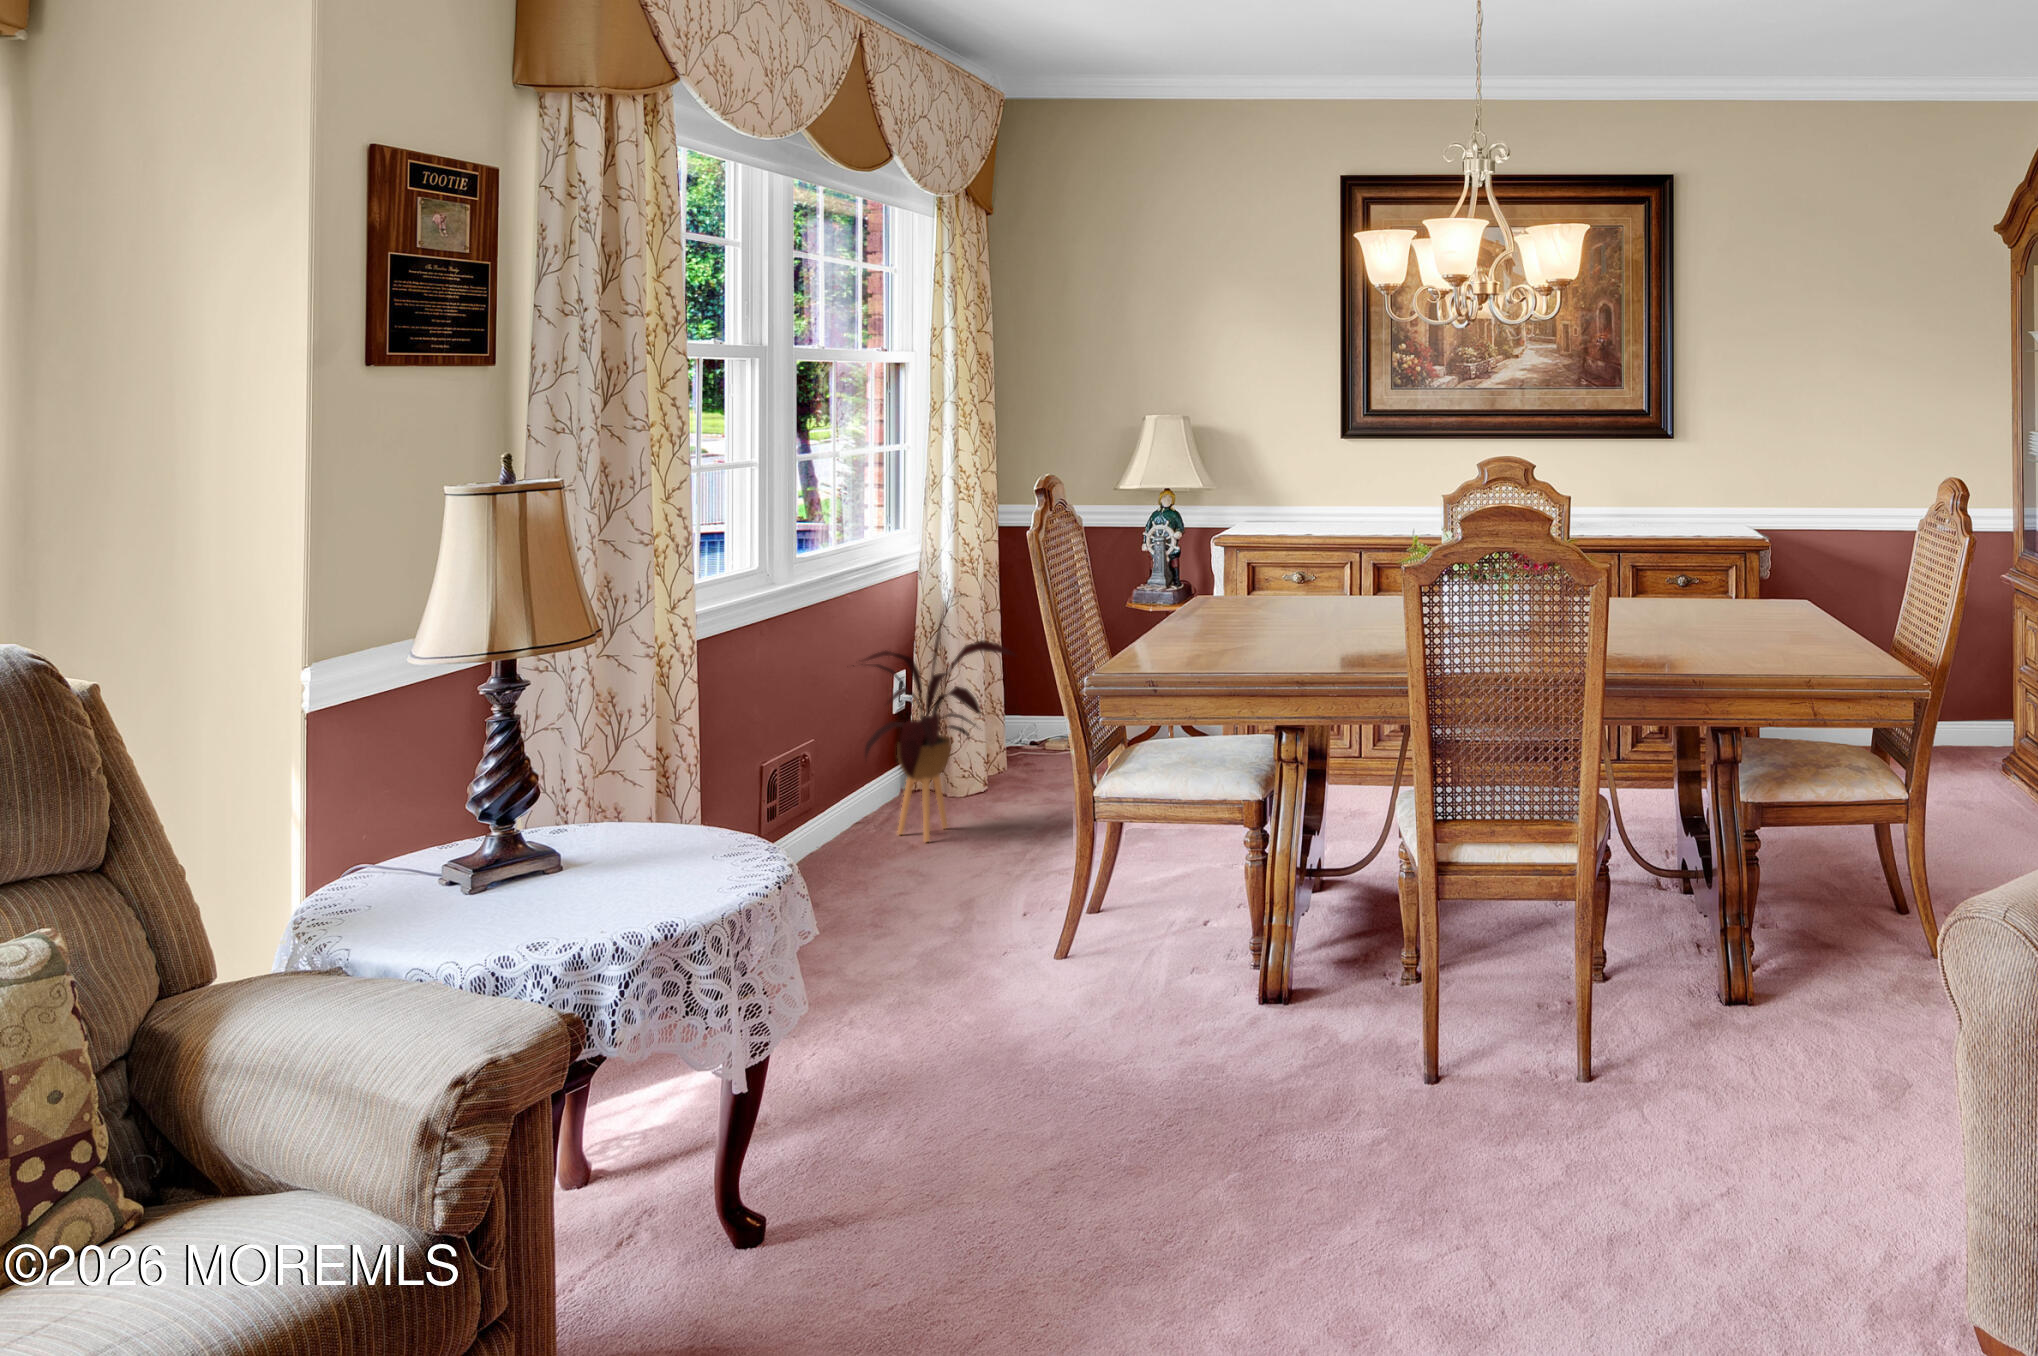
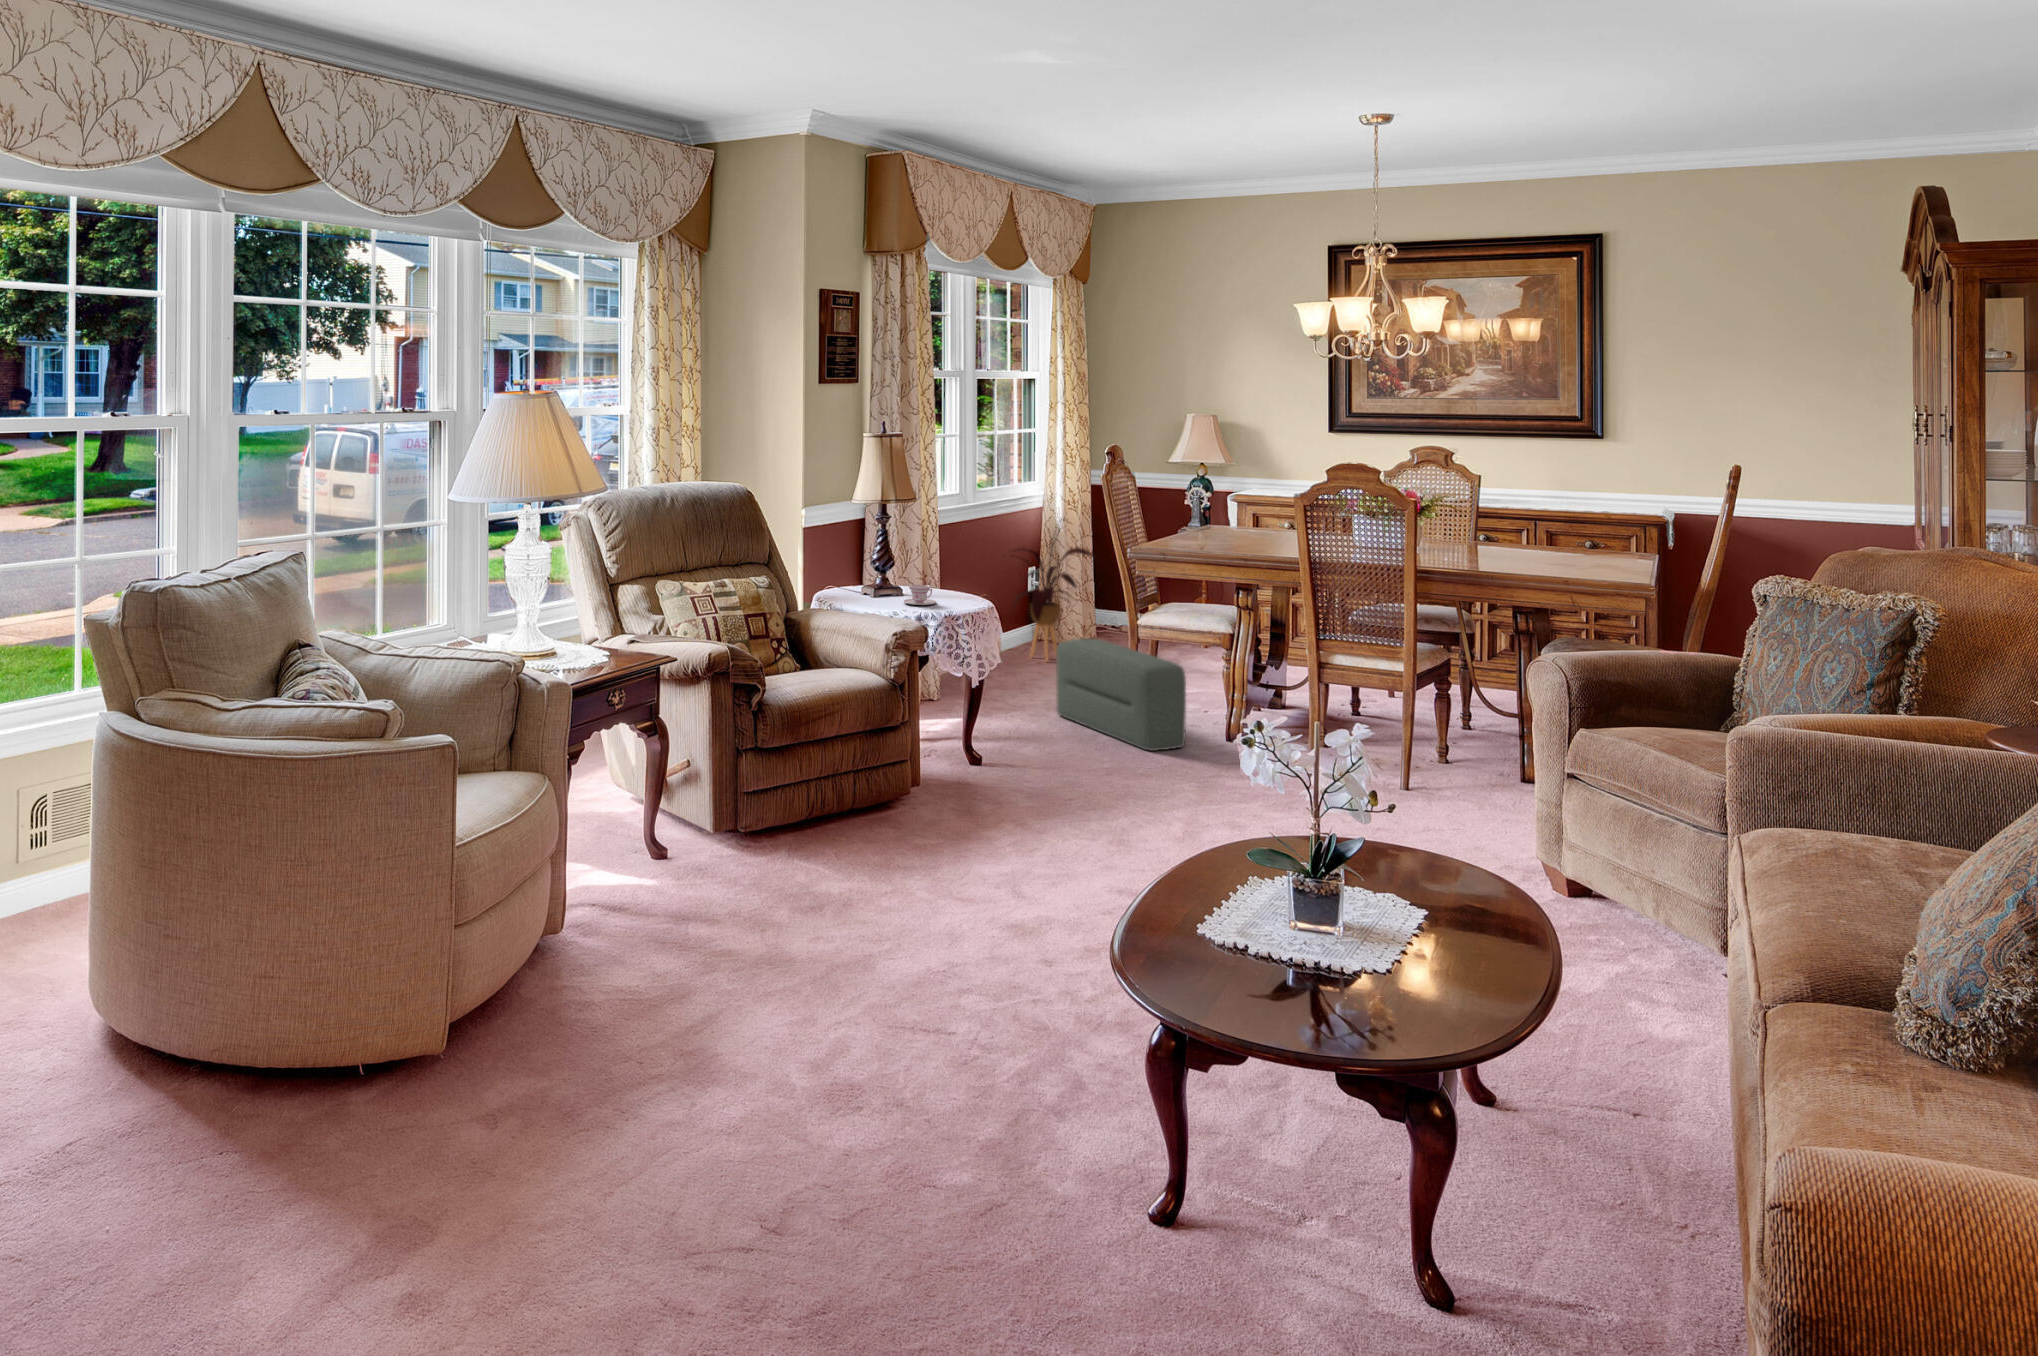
pouf: none [946,836,1203,1076] -> present [1056,638,1186,751]
teacup: none [531,854,630,919] -> present [904,584,936,605]

